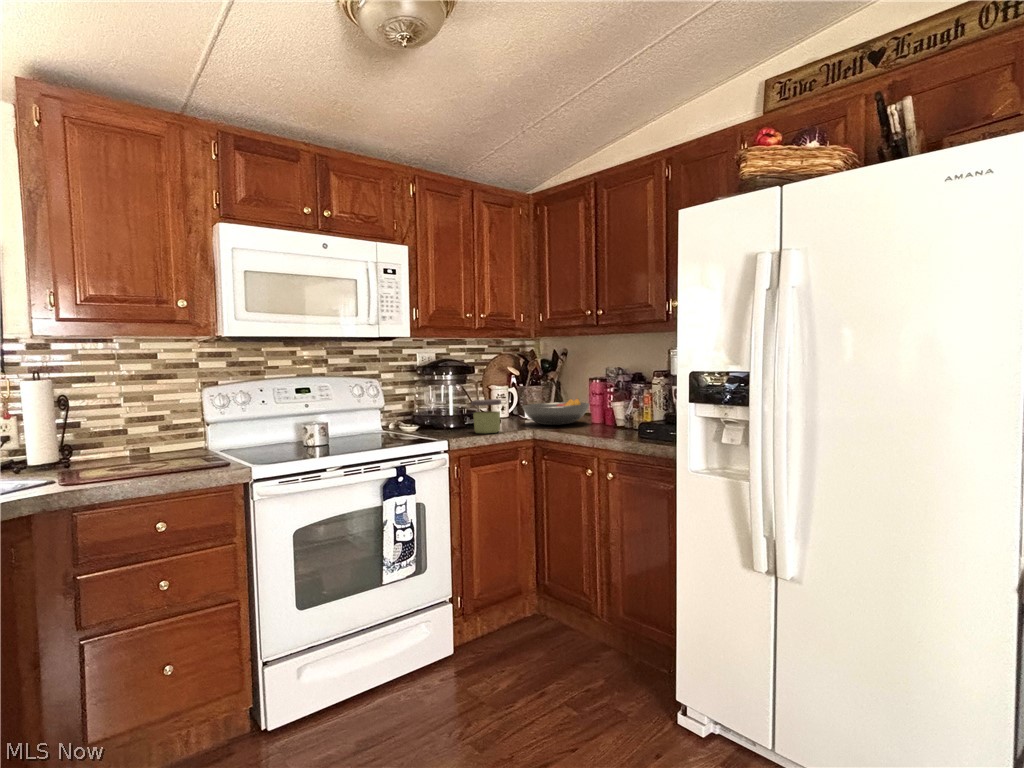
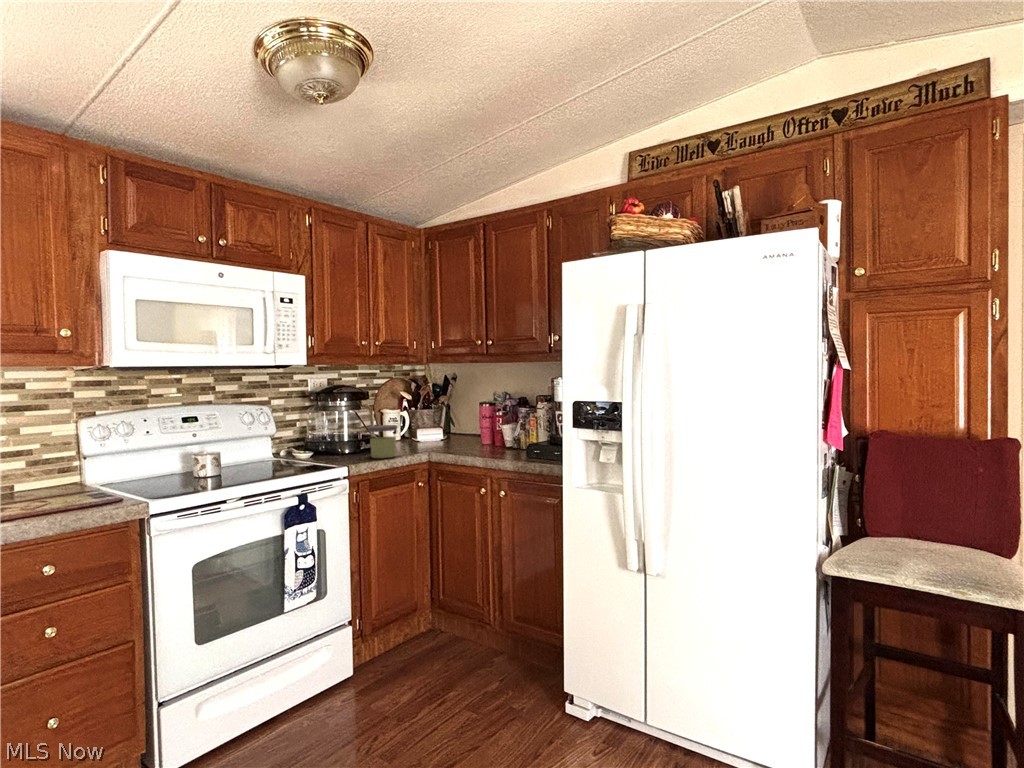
fruit bowl: present [522,398,589,425] -> none [415,422,480,448]

